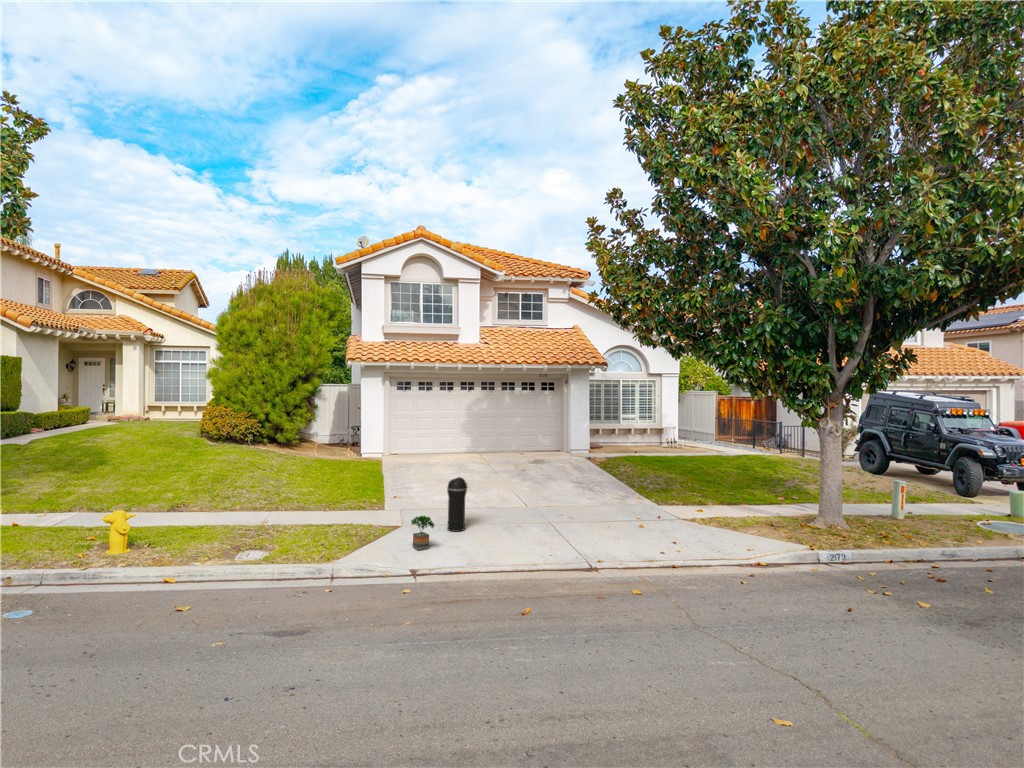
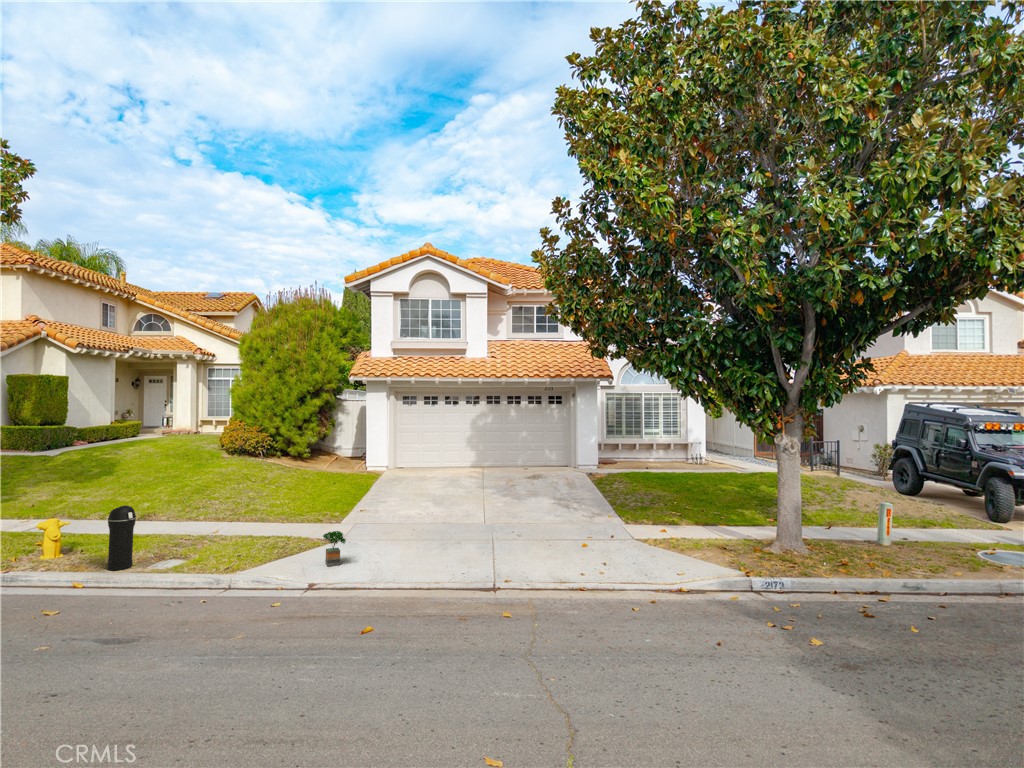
trash can: present [447,477,468,532] -> present [107,505,136,571]

